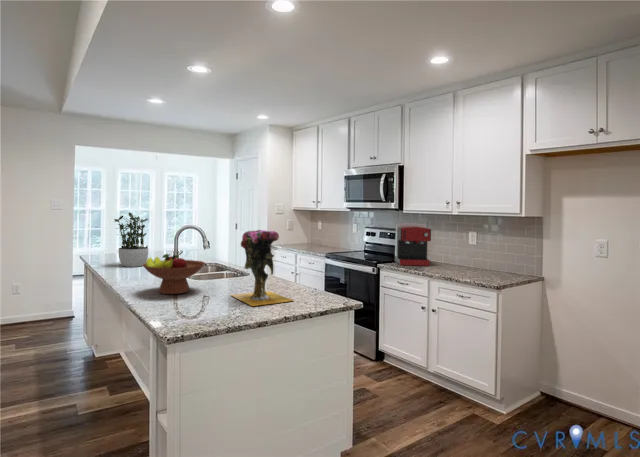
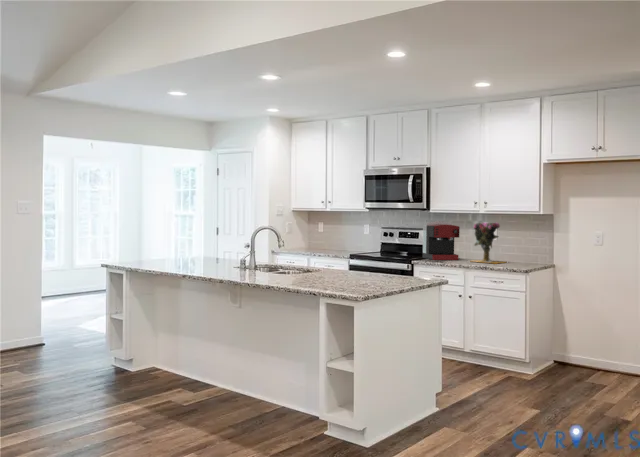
potted plant: present [114,212,148,267] -> none [184,212,215,264]
vase: present [232,230,293,306] -> present [474,223,504,263]
fruit bowl: present [143,254,205,294] -> none [273,245,321,276]

